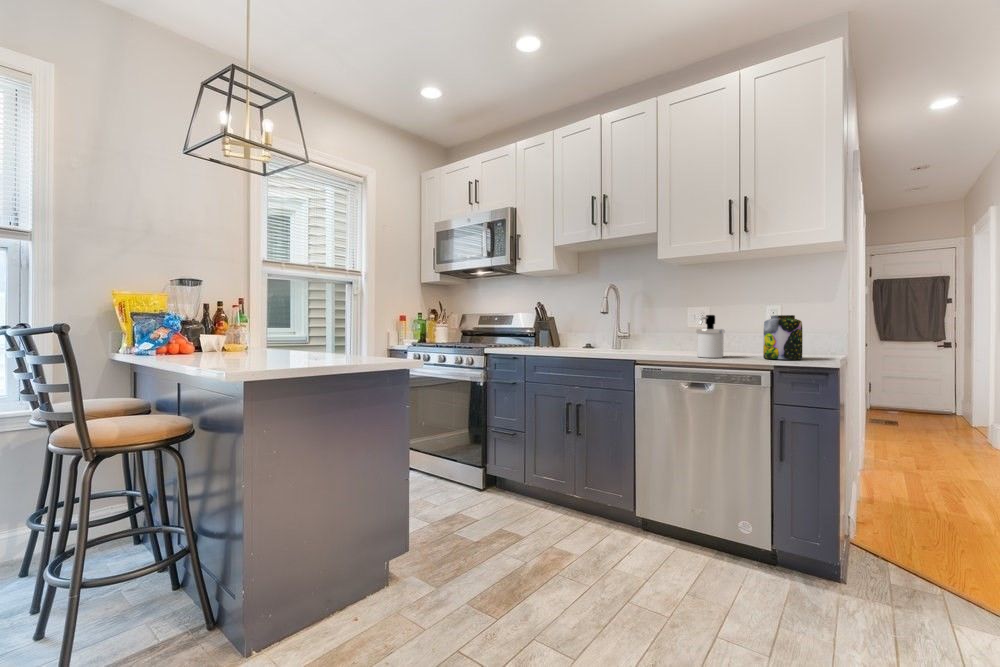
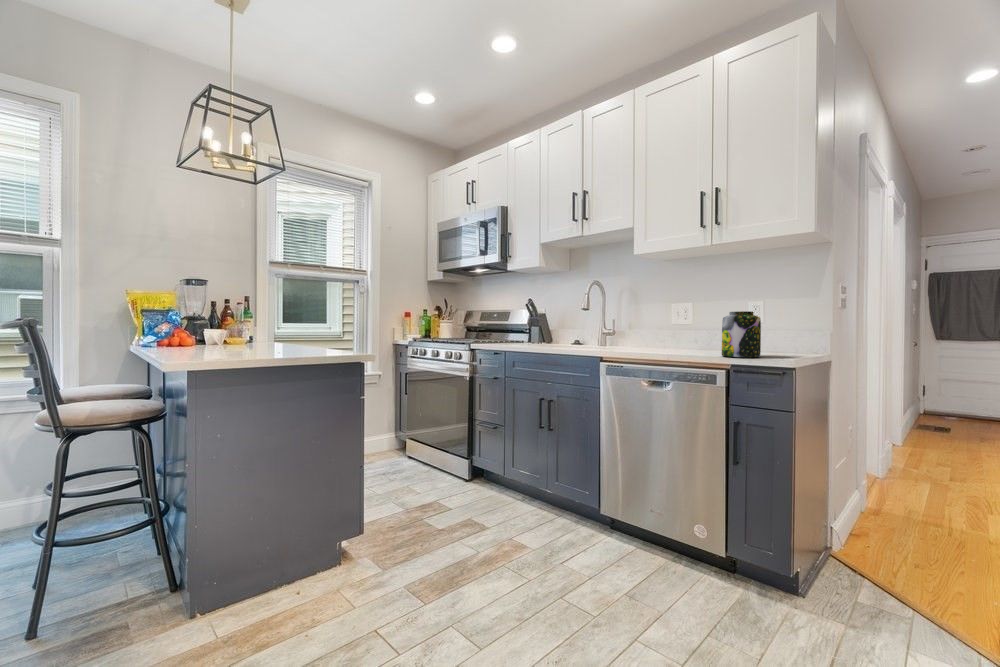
soap dispenser: present [696,315,725,358] -> none [655,311,685,355]

